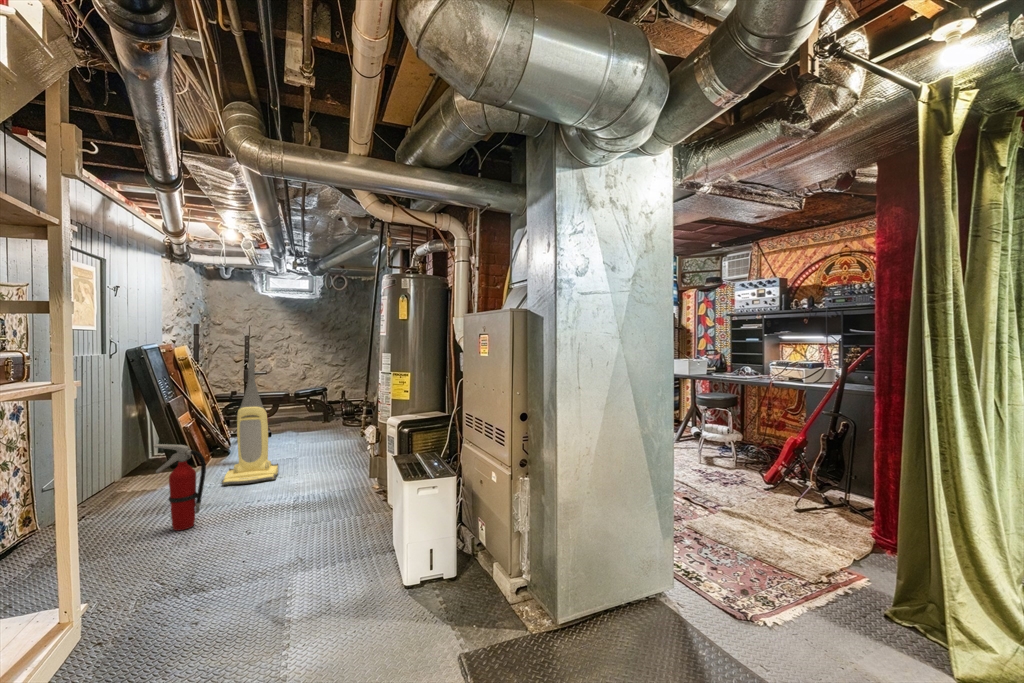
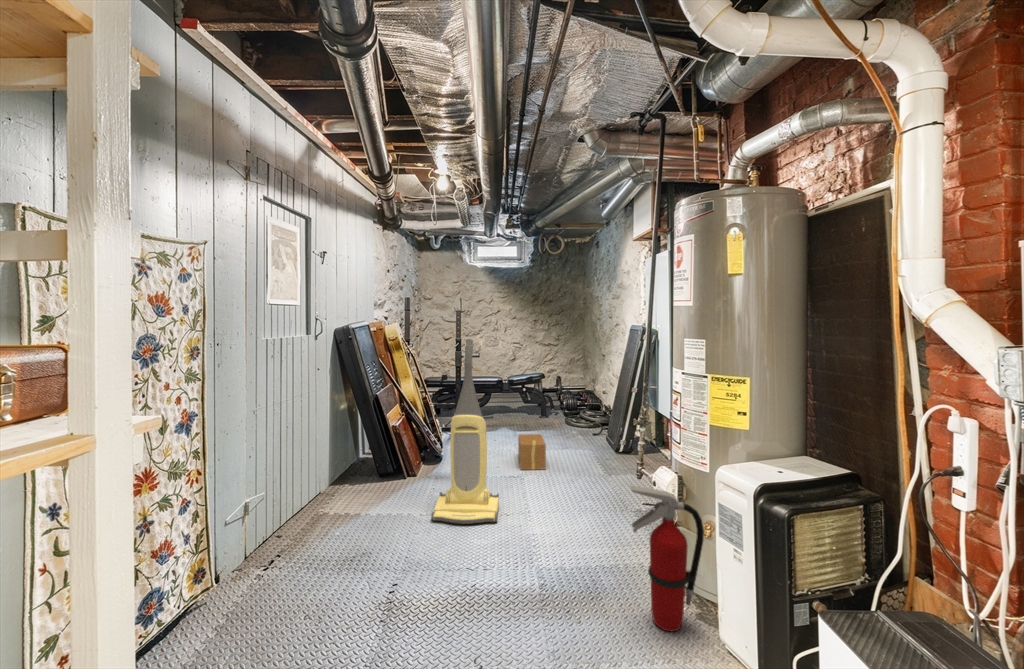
cardboard box: none [302,428,323,454] -> present [518,434,546,470]
fire extinguisher: present [154,444,206,531] -> present [630,486,704,631]

